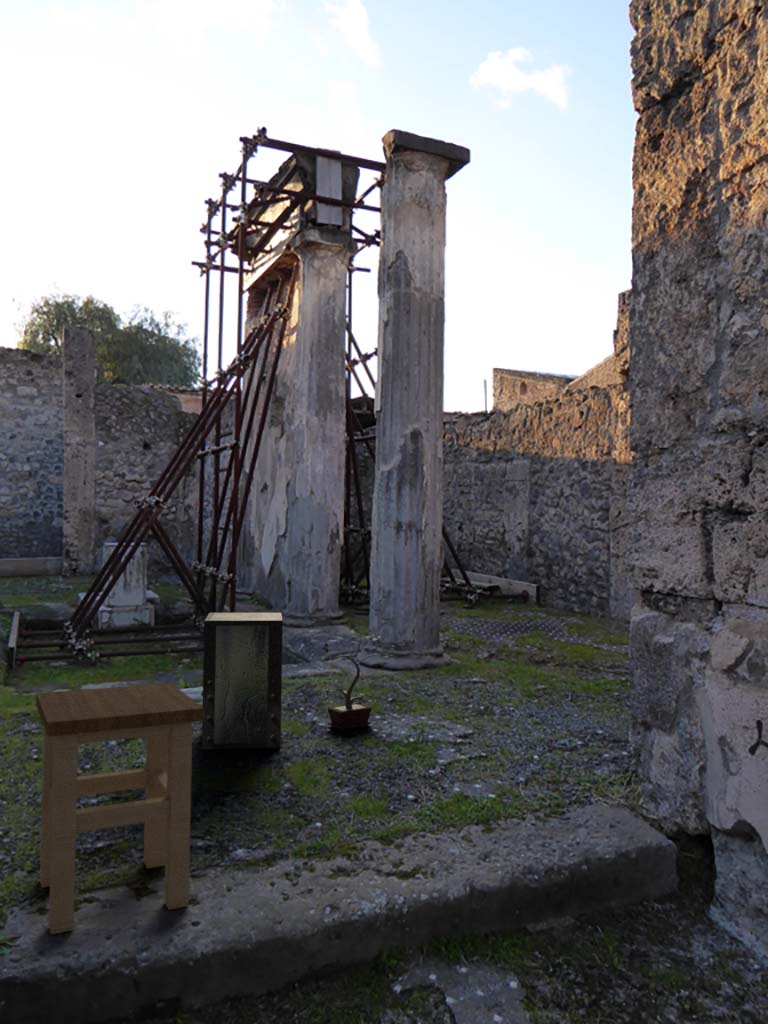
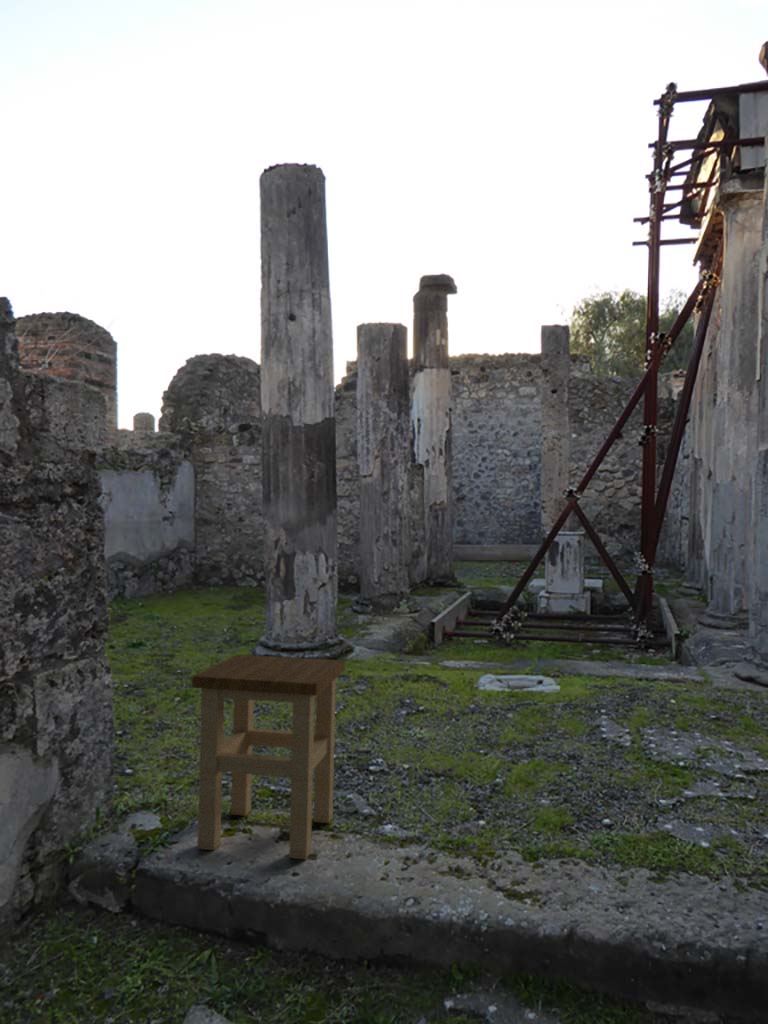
storage box: present [202,613,283,750] -> none [475,603,575,748]
potted plant: present [323,623,405,730] -> none [613,626,724,744]

